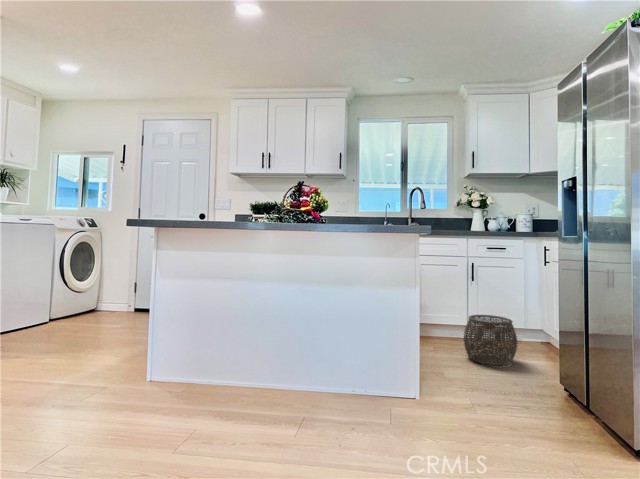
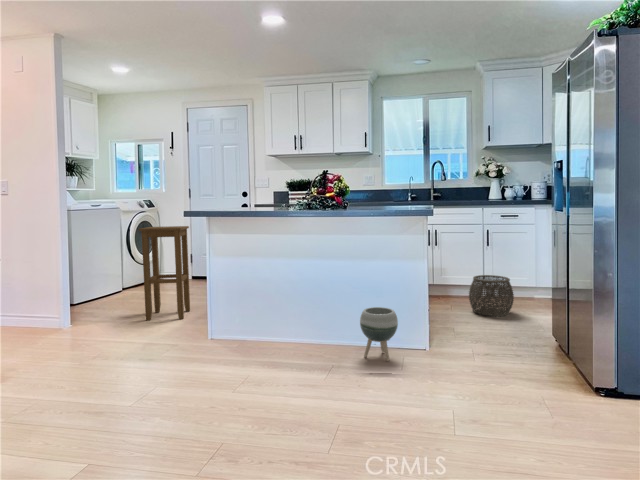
stool: none [48,245,123,371] -> present [139,226,190,321]
planter: none [347,363,402,447] -> present [360,307,398,361]

